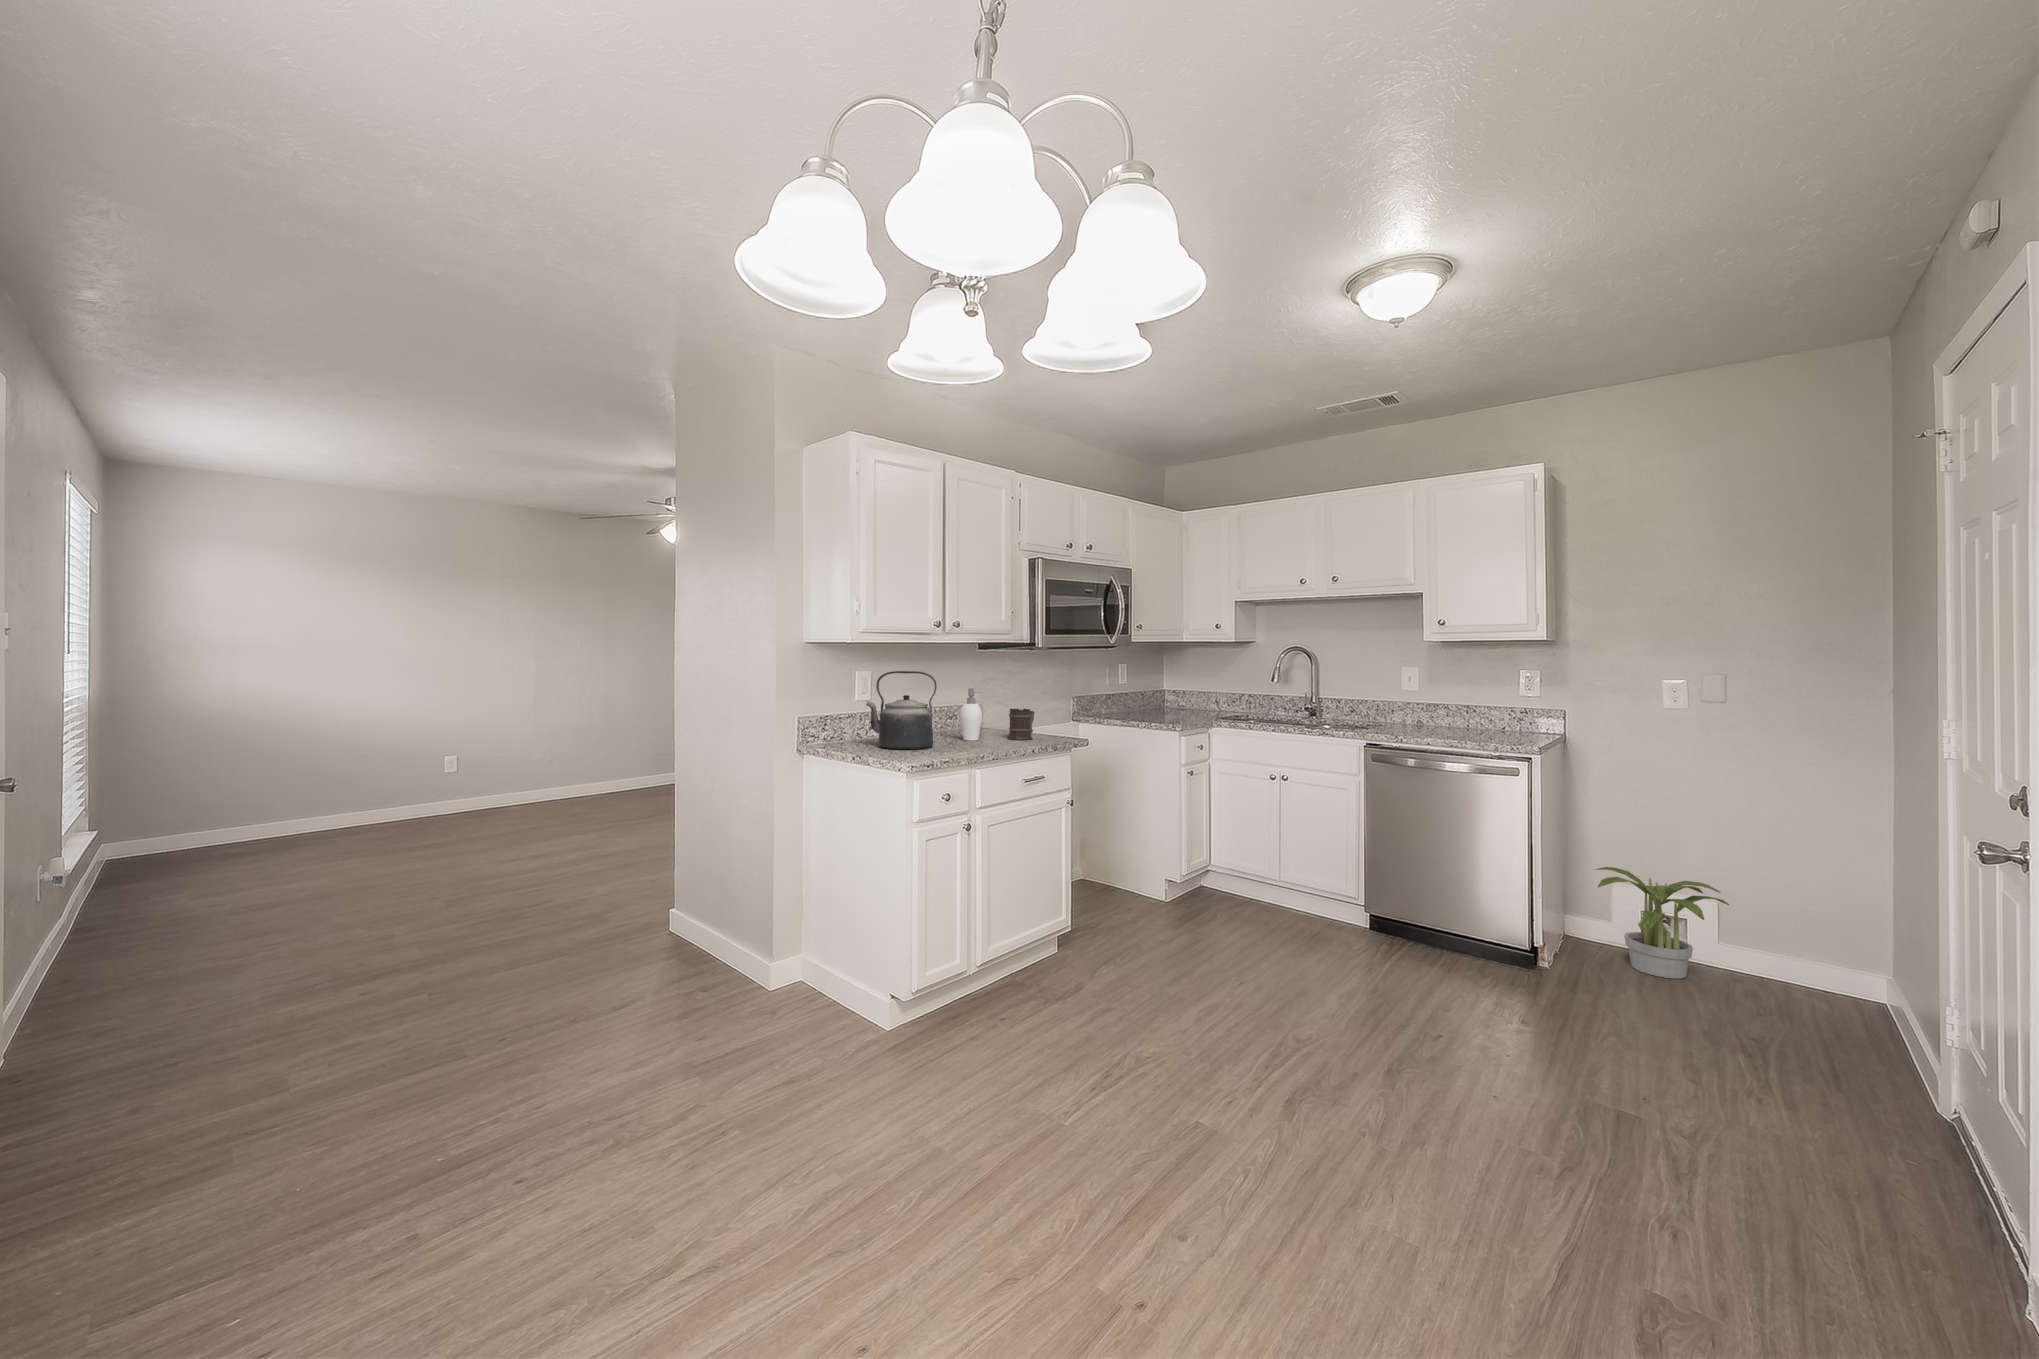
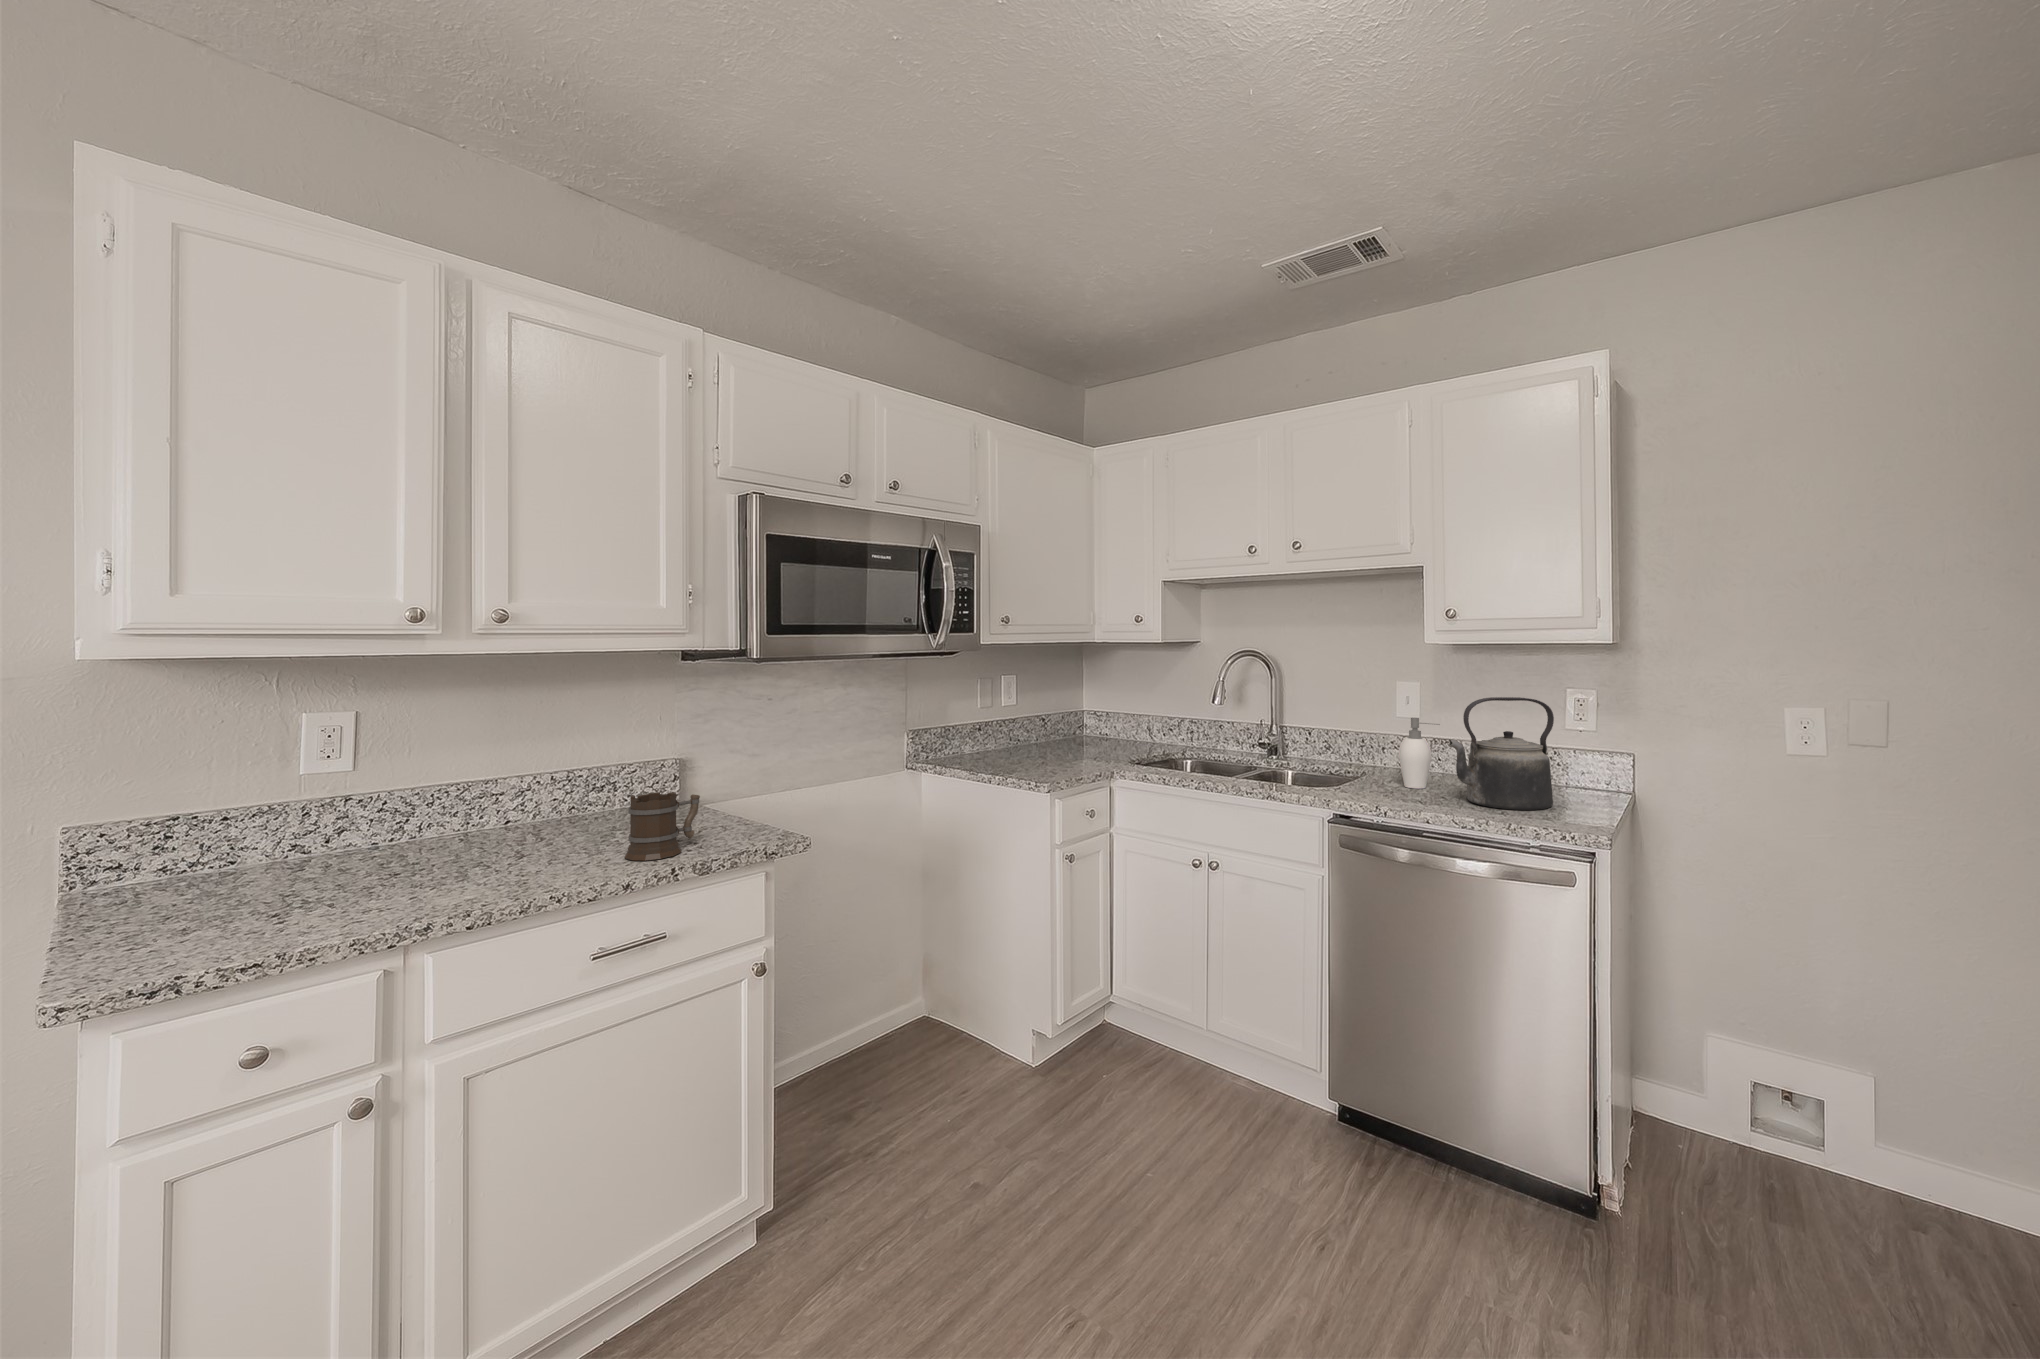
kettle: present [866,671,937,749] -> present [1449,697,1554,810]
soap dispenser: present [960,688,982,741] -> present [1399,718,1440,789]
potted plant: present [1596,867,1729,979] -> none [1687,1022,1904,1233]

